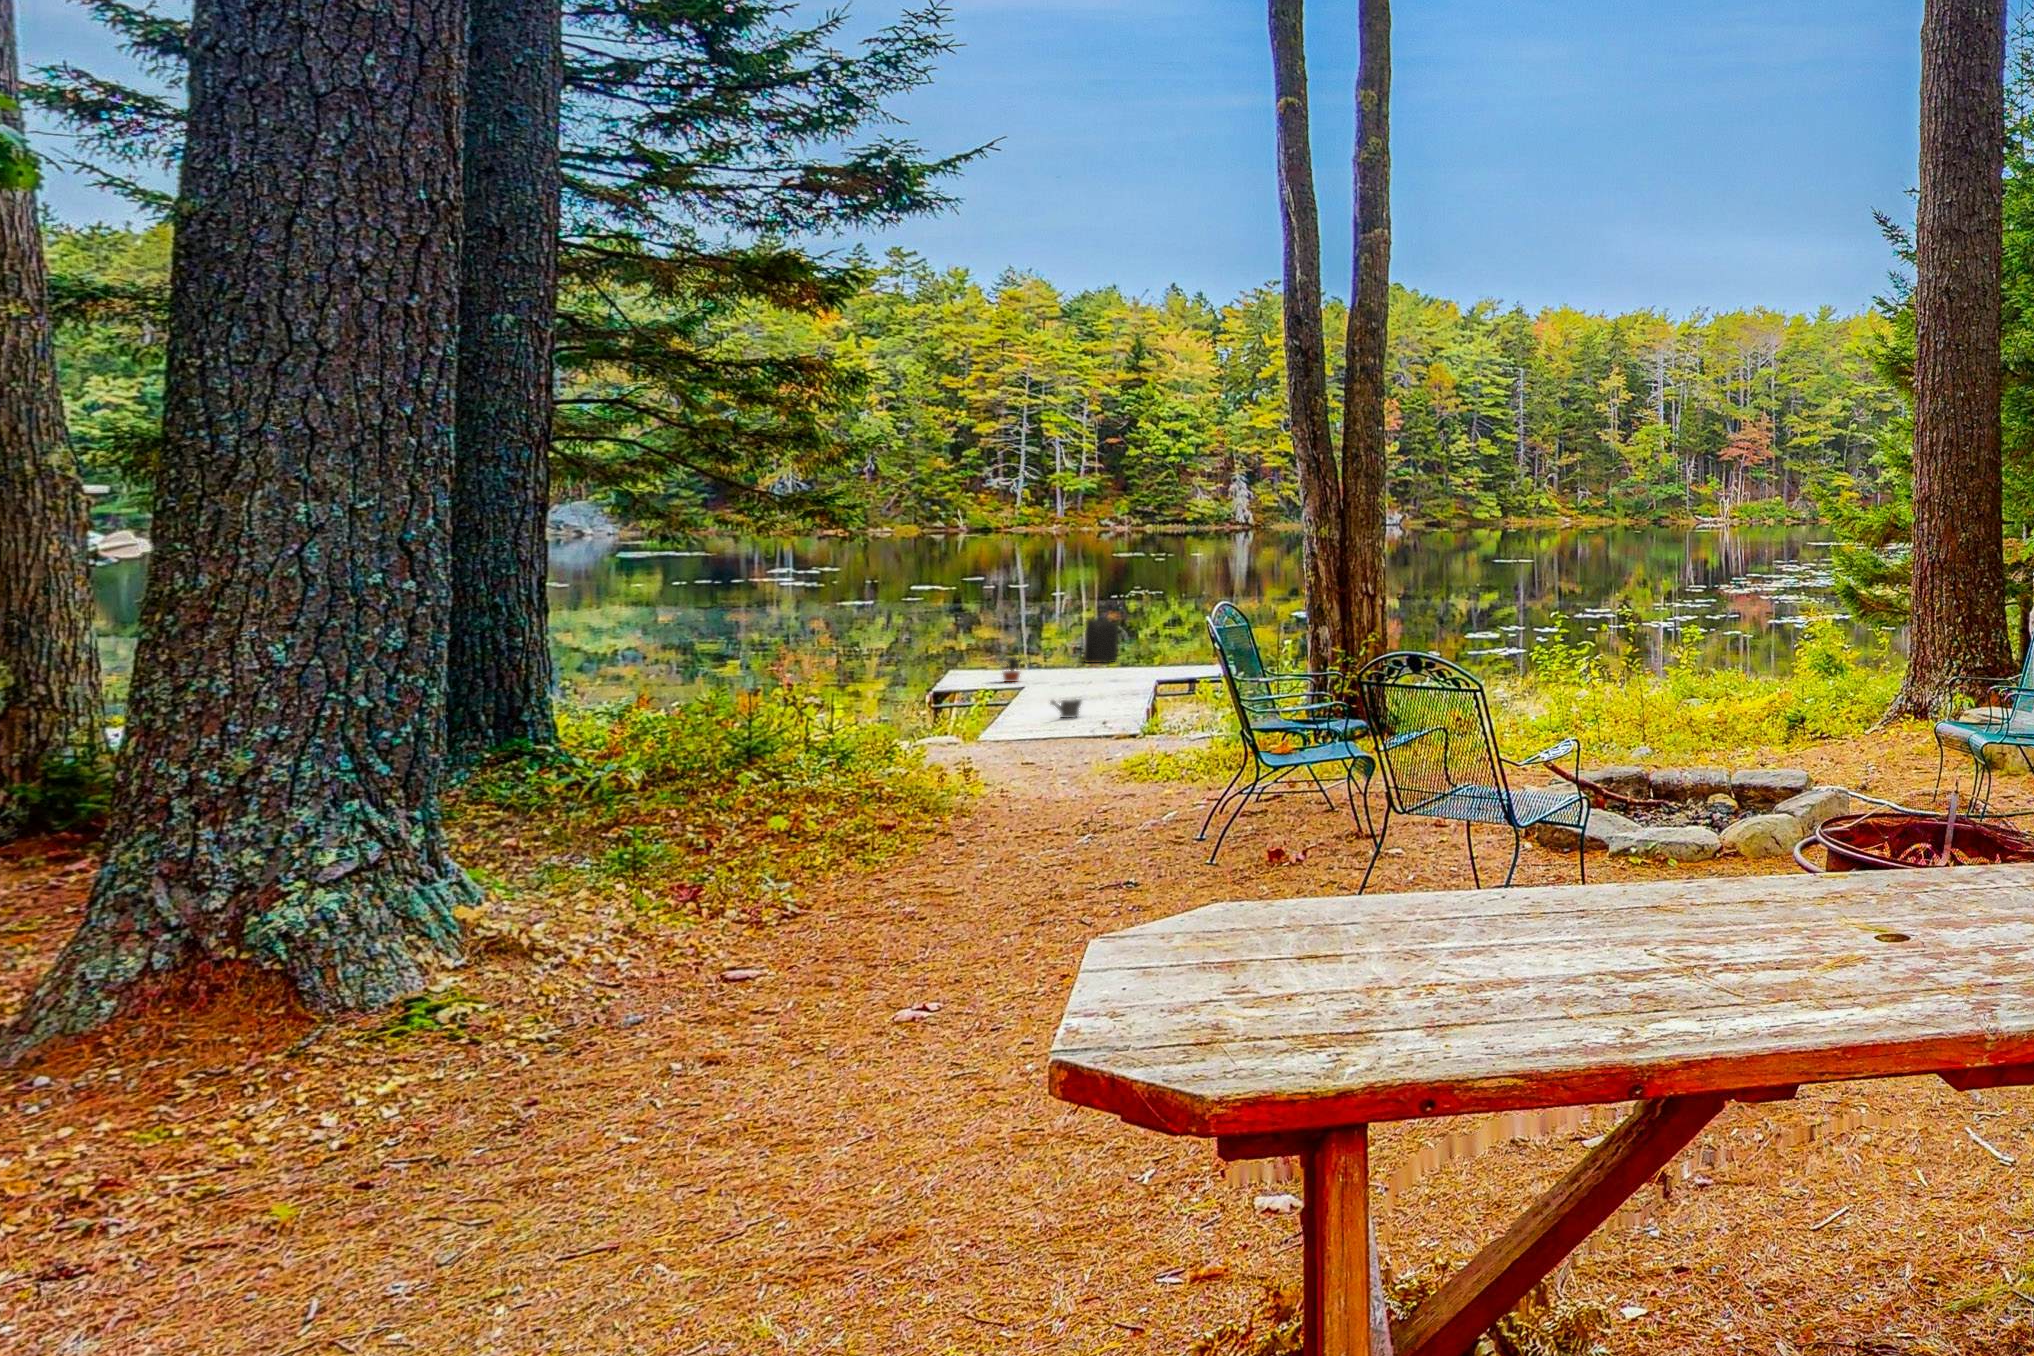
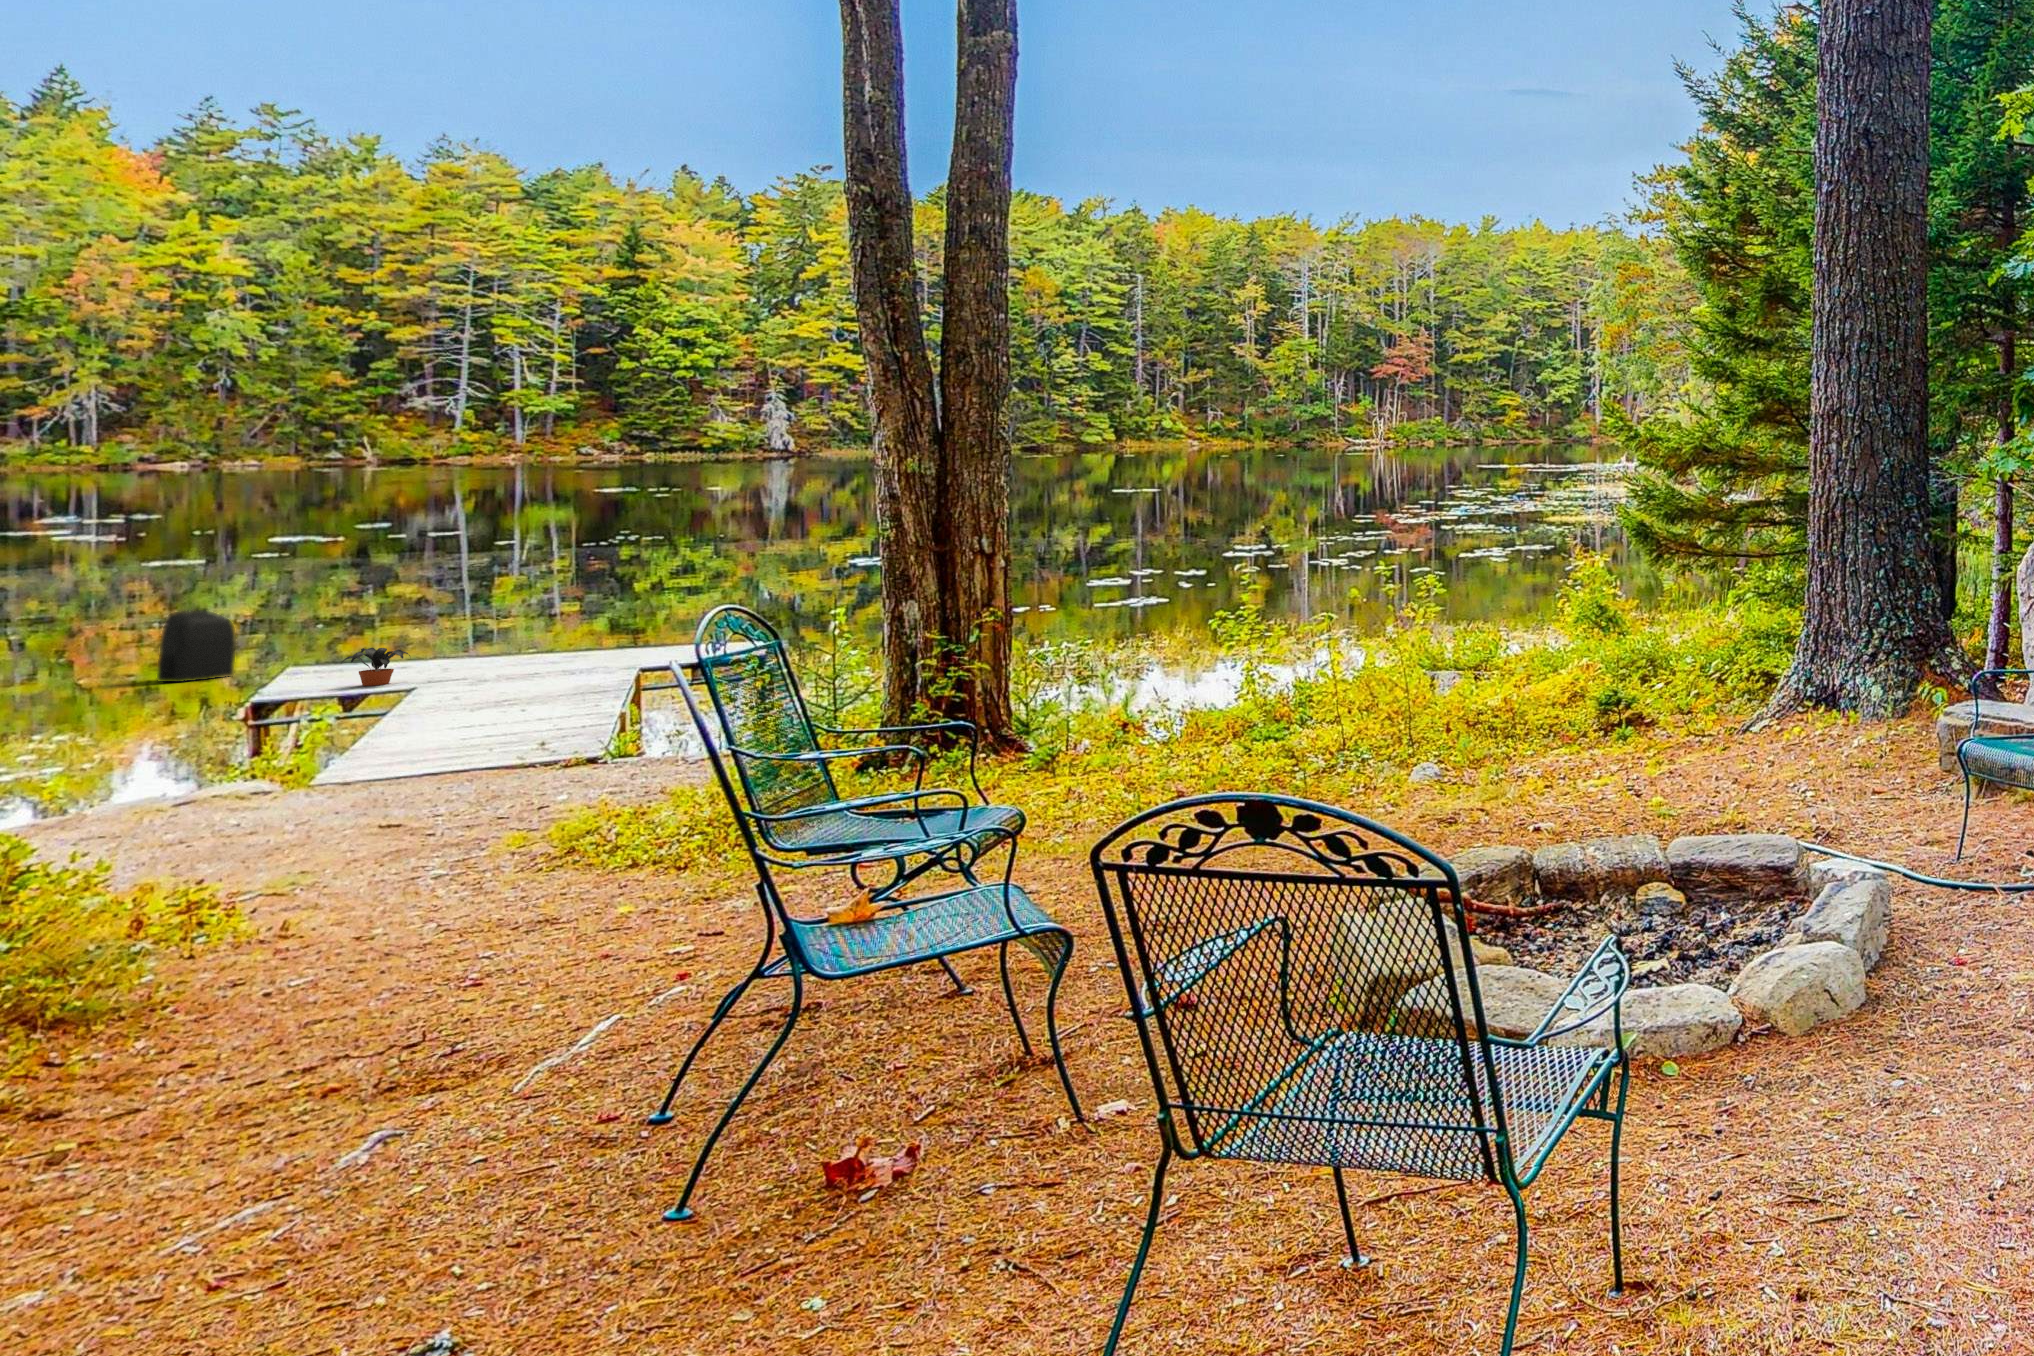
backpack: present [1083,618,1118,663] -> present [157,610,236,682]
watering can: present [1051,699,1081,718] -> none [415,723,480,755]

